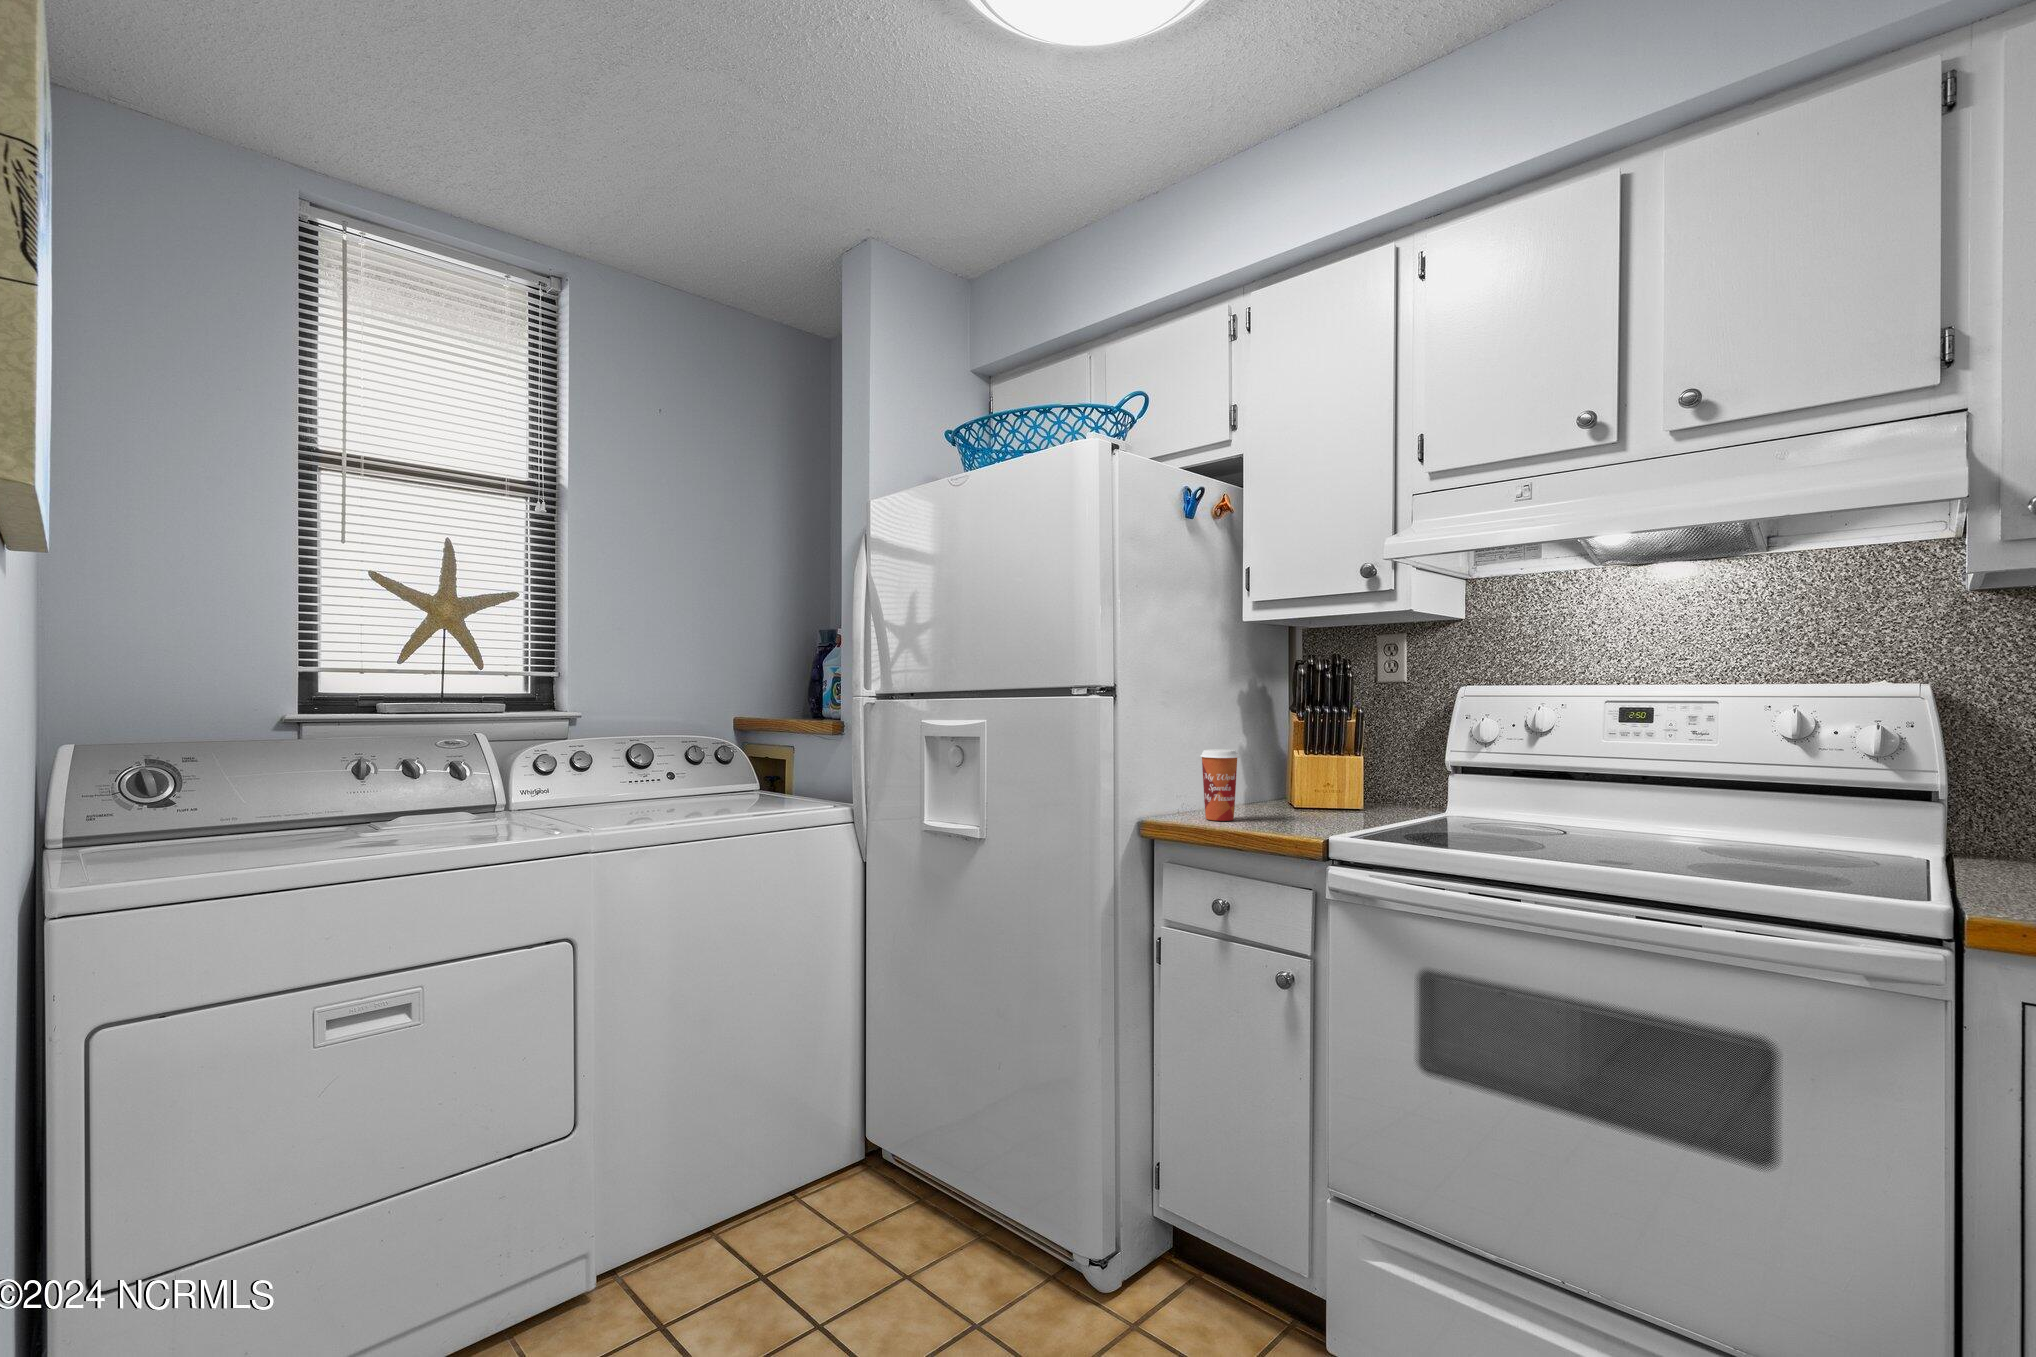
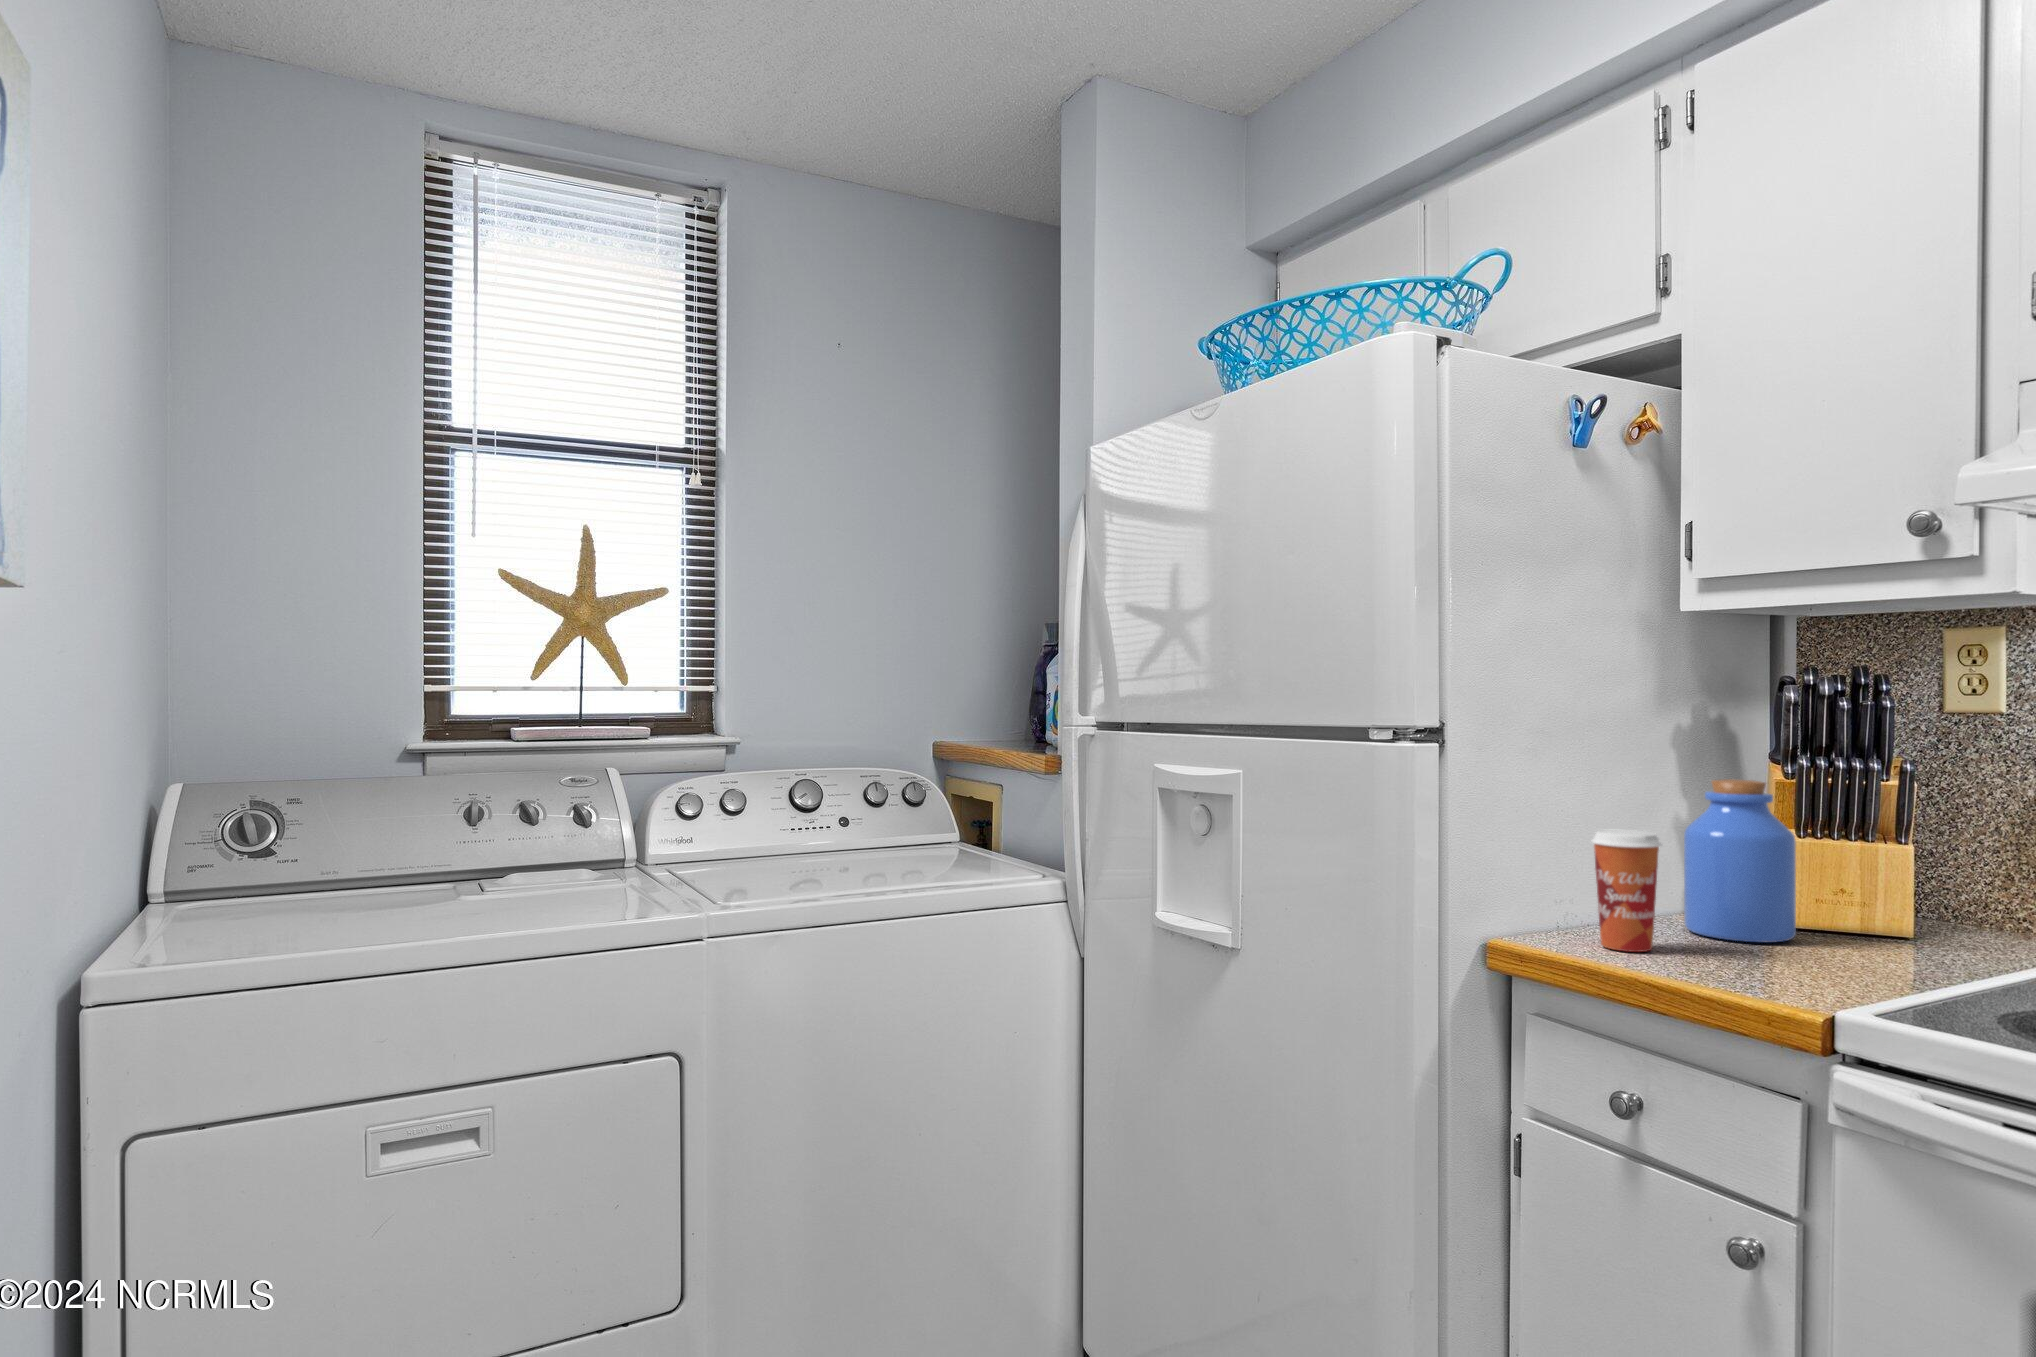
jar: none [1246,720,1305,814] -> present [1684,779,1796,942]

